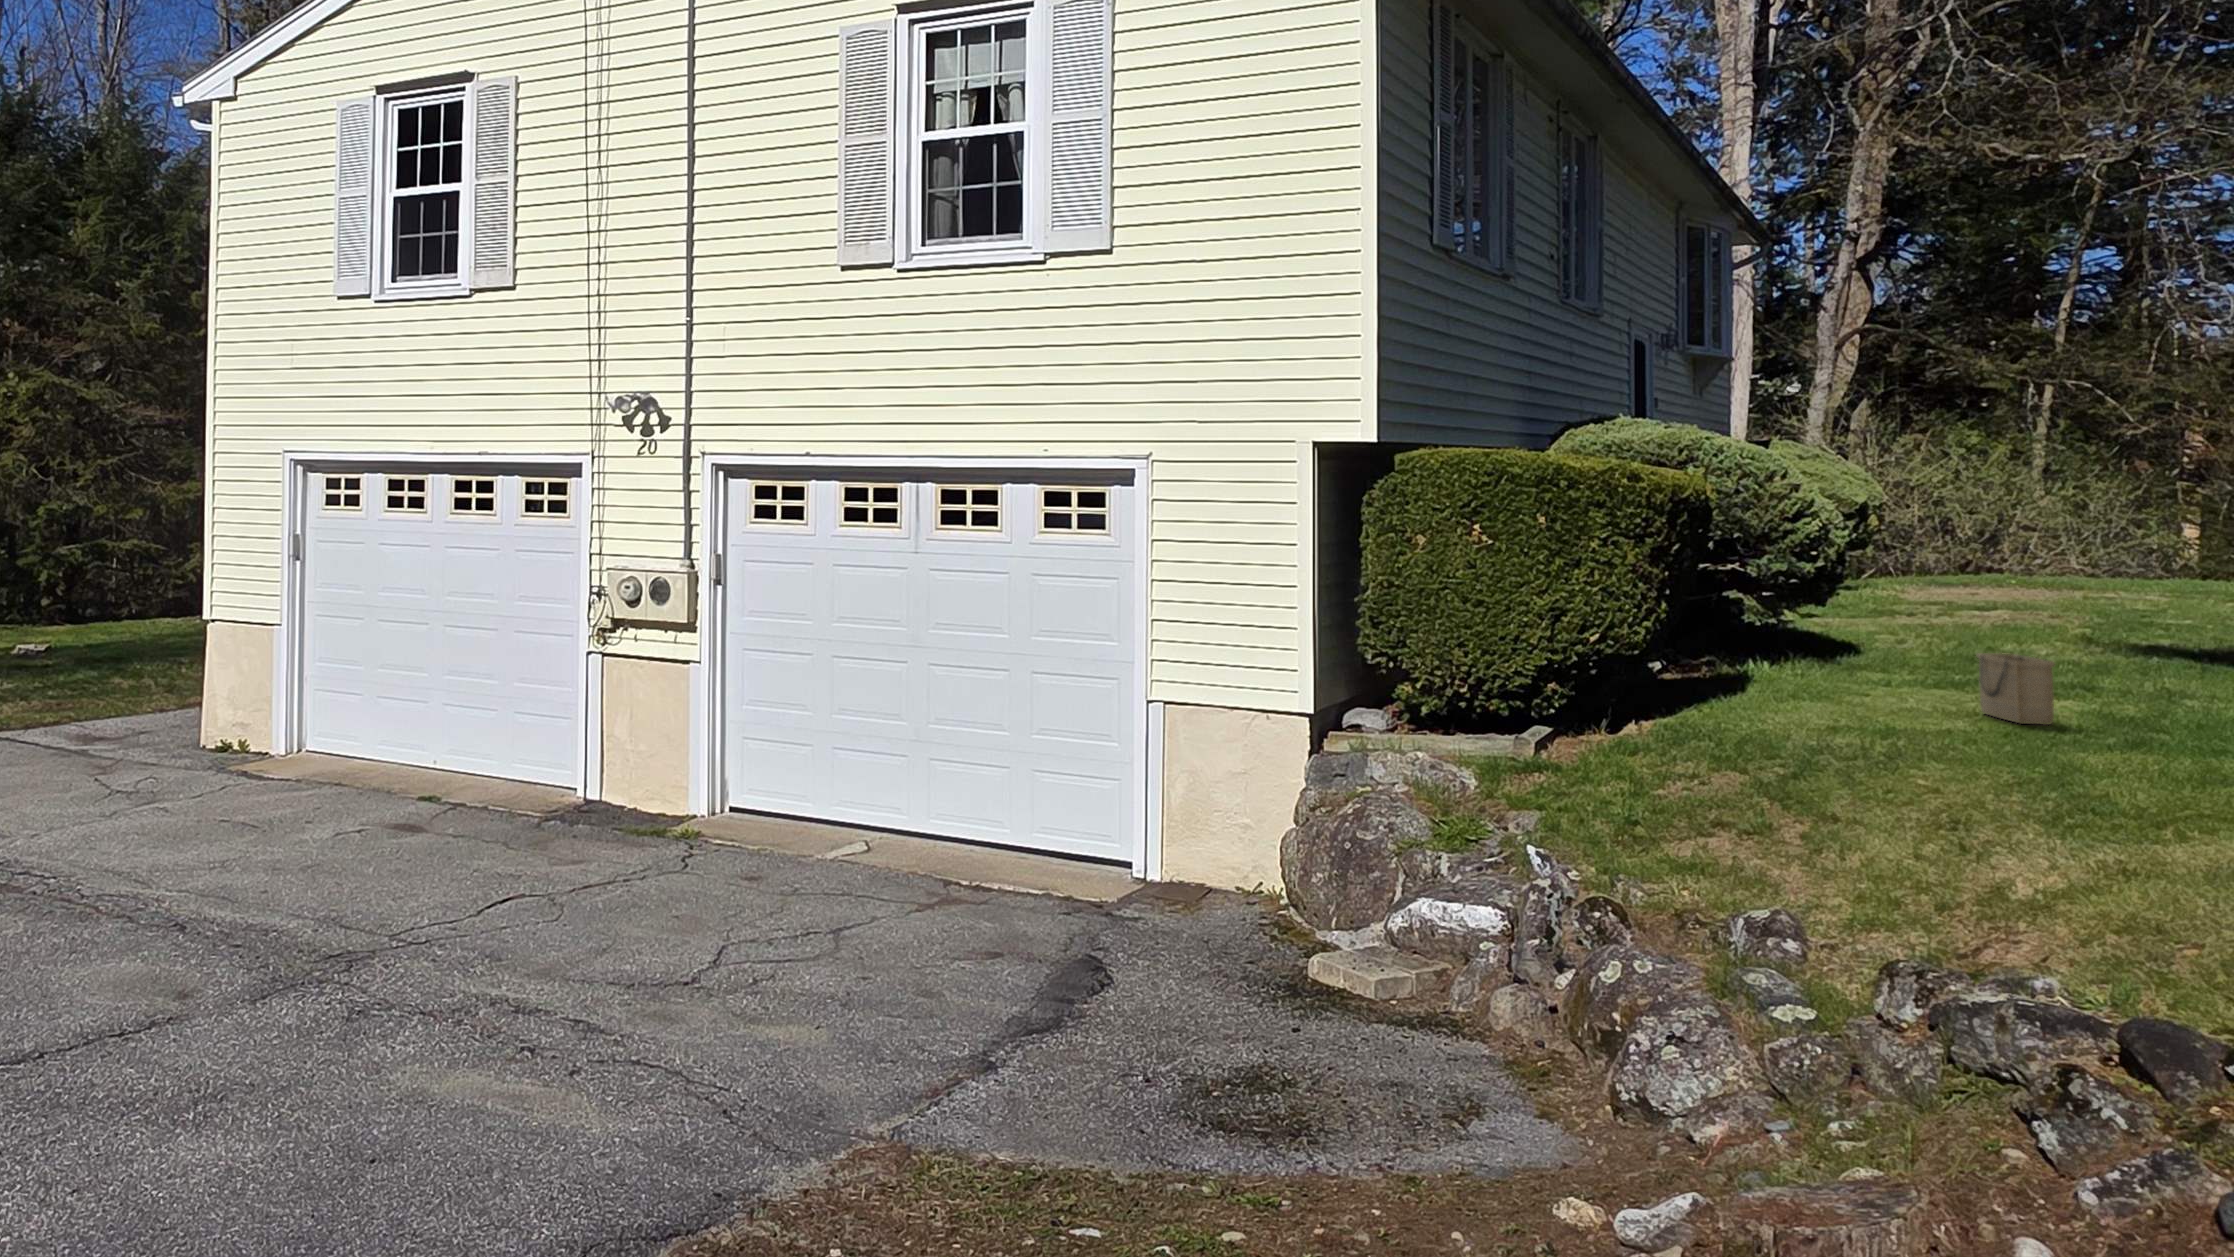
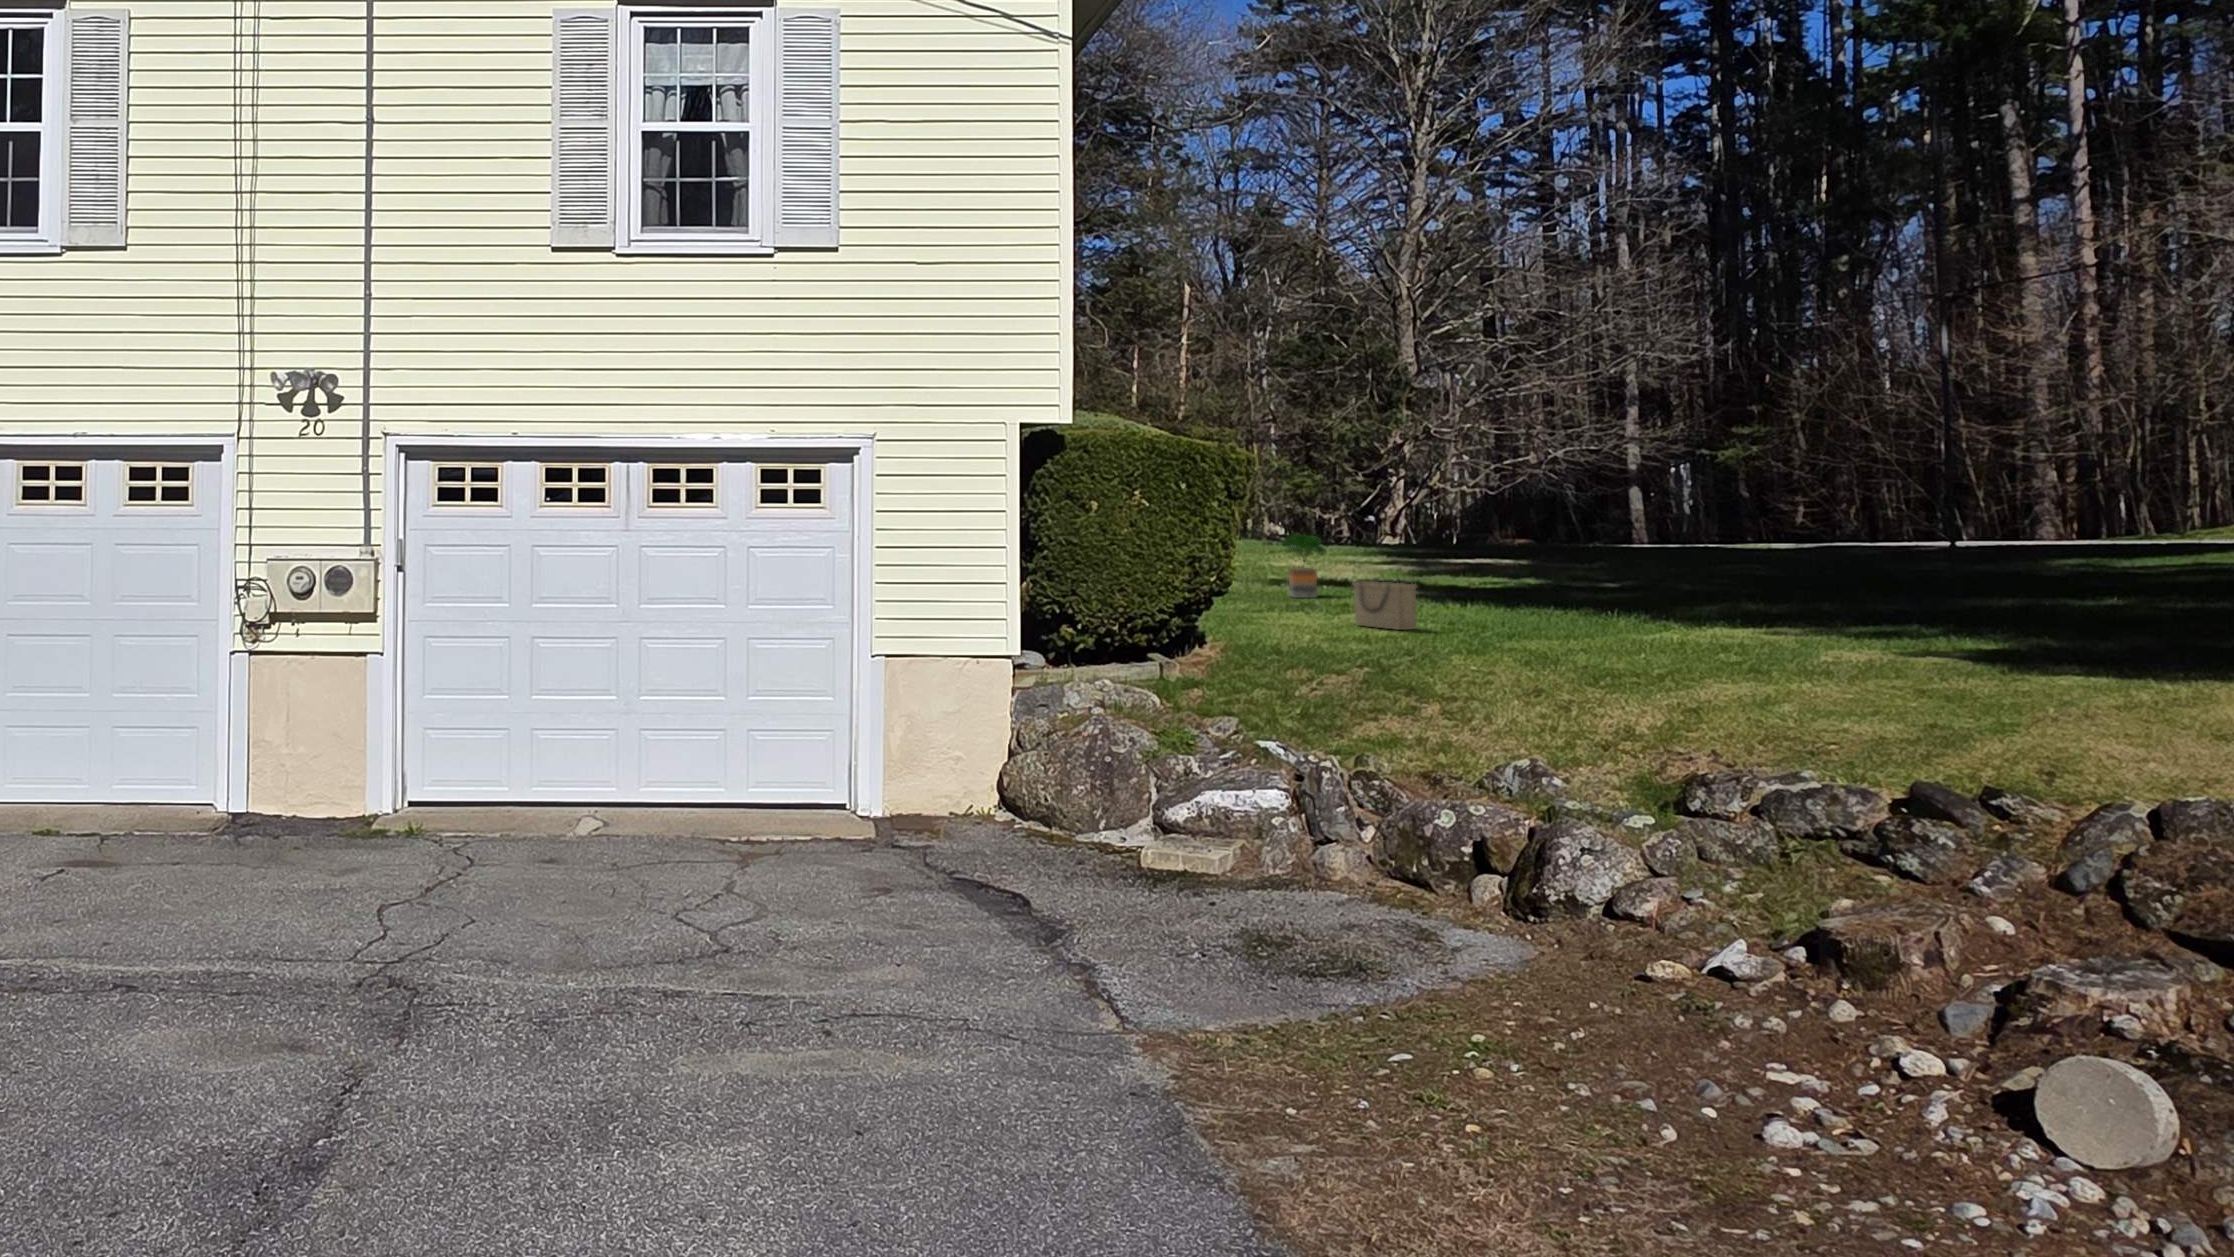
potted tree: none [2043,583,2119,675] -> present [1282,534,1326,598]

